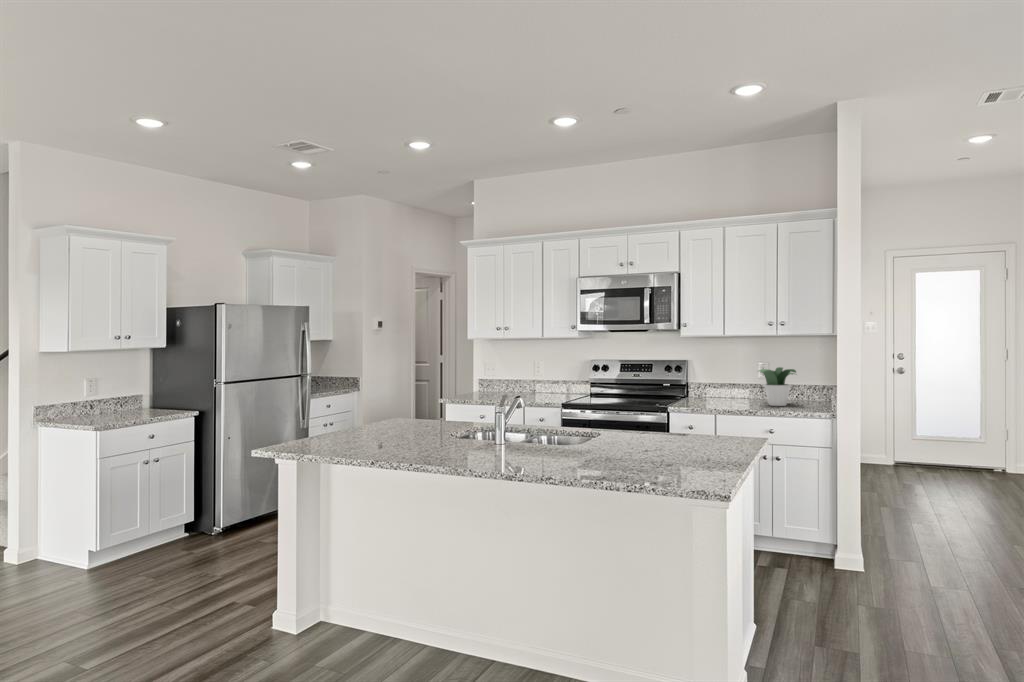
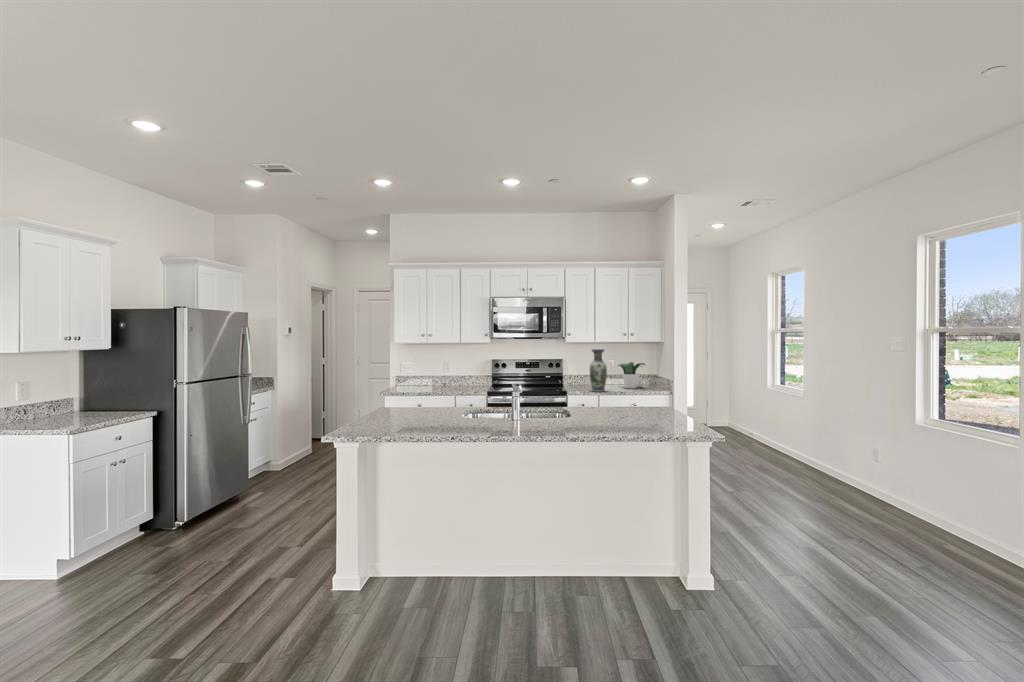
vase: none [704,348,729,409] -> present [590,349,607,392]

